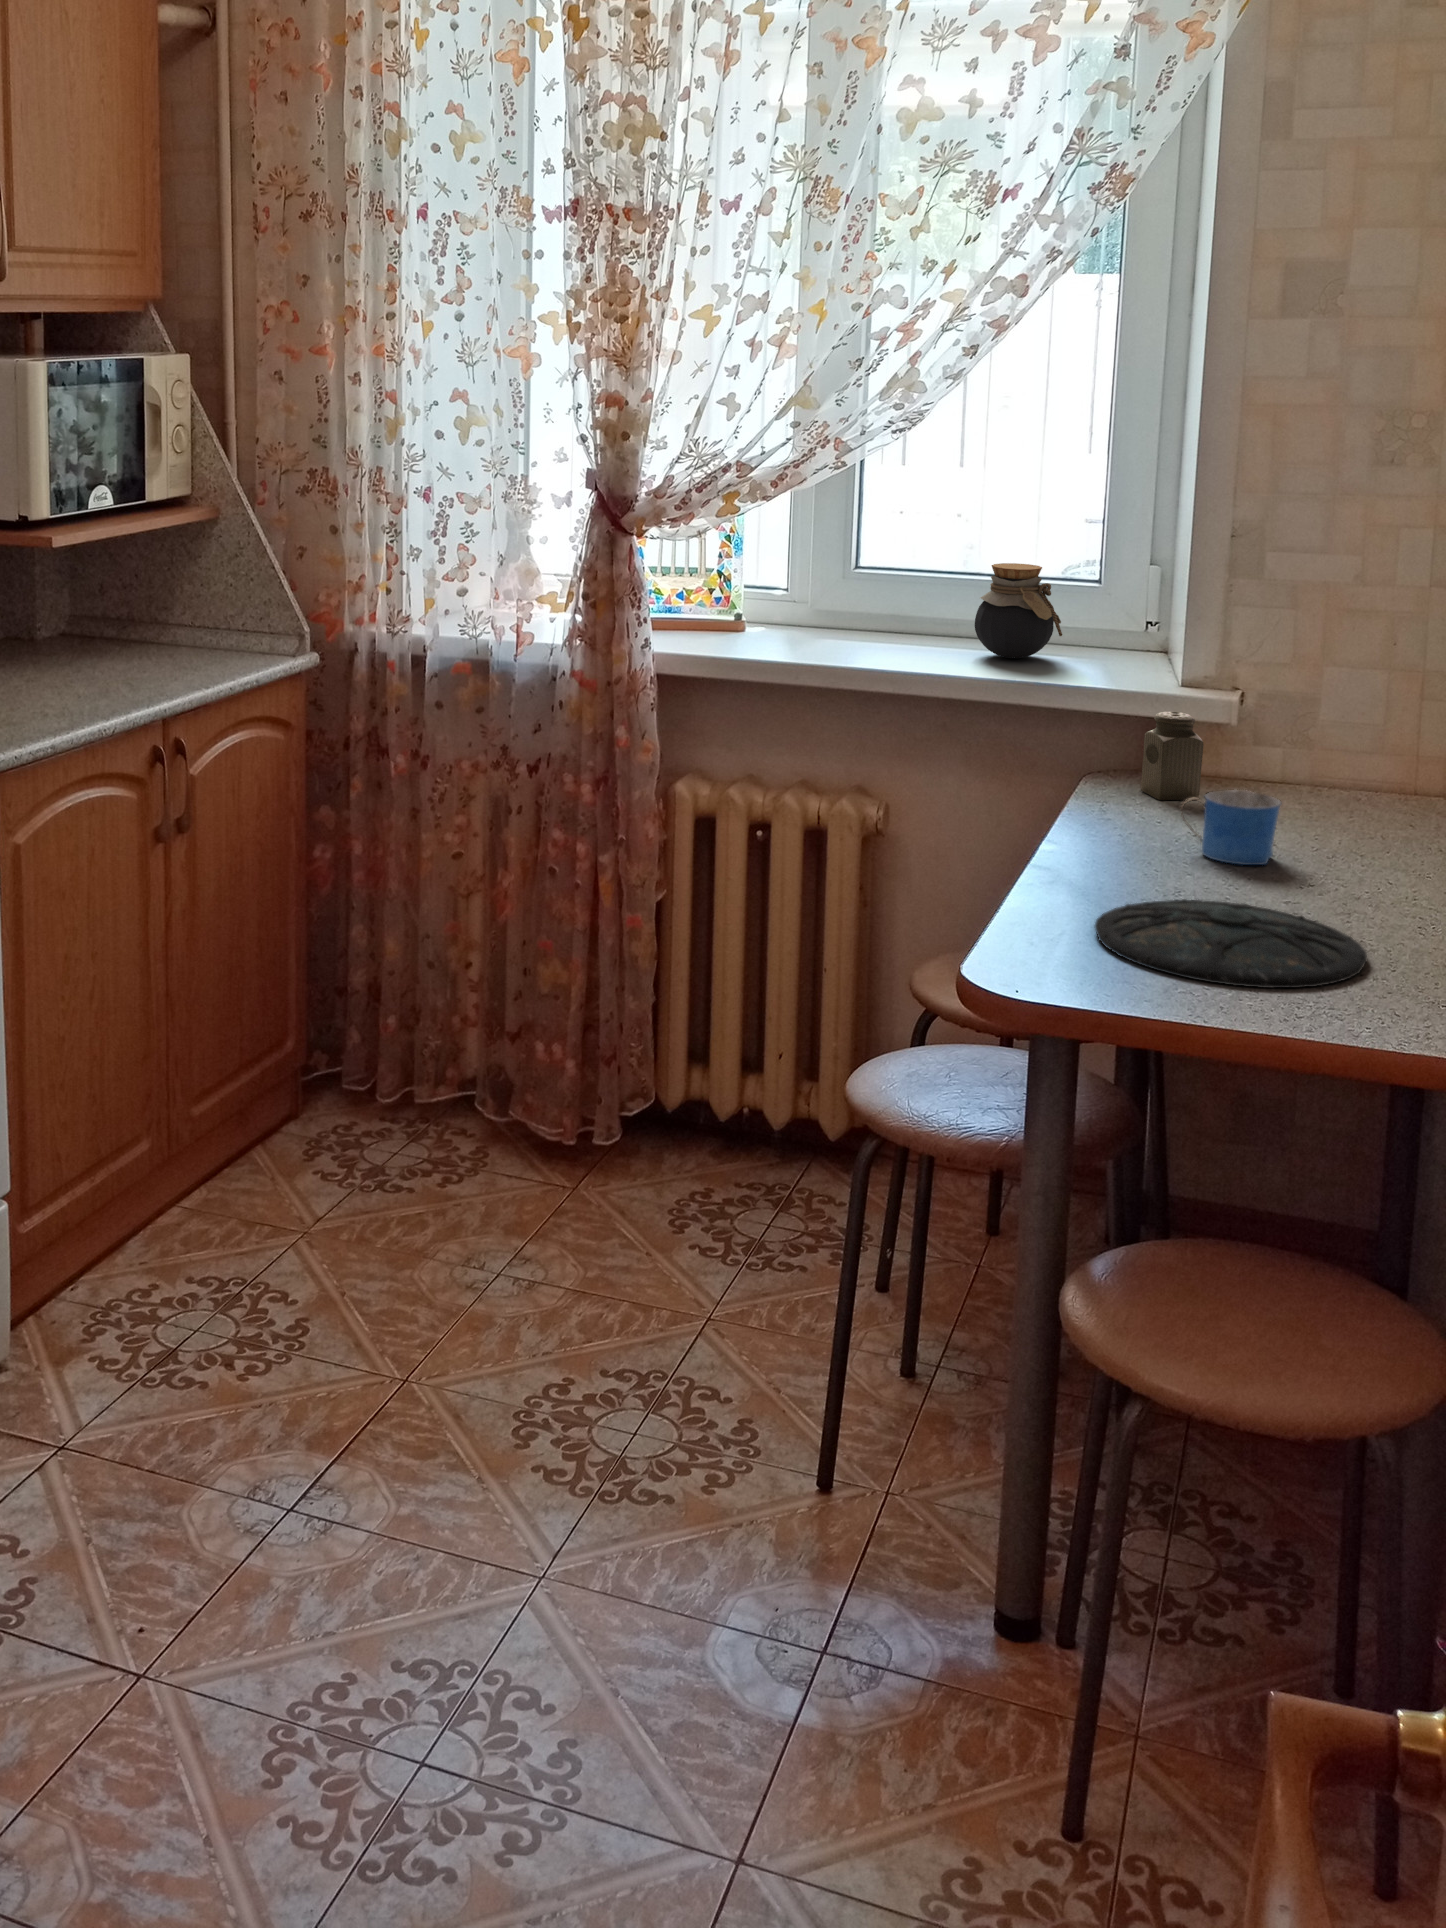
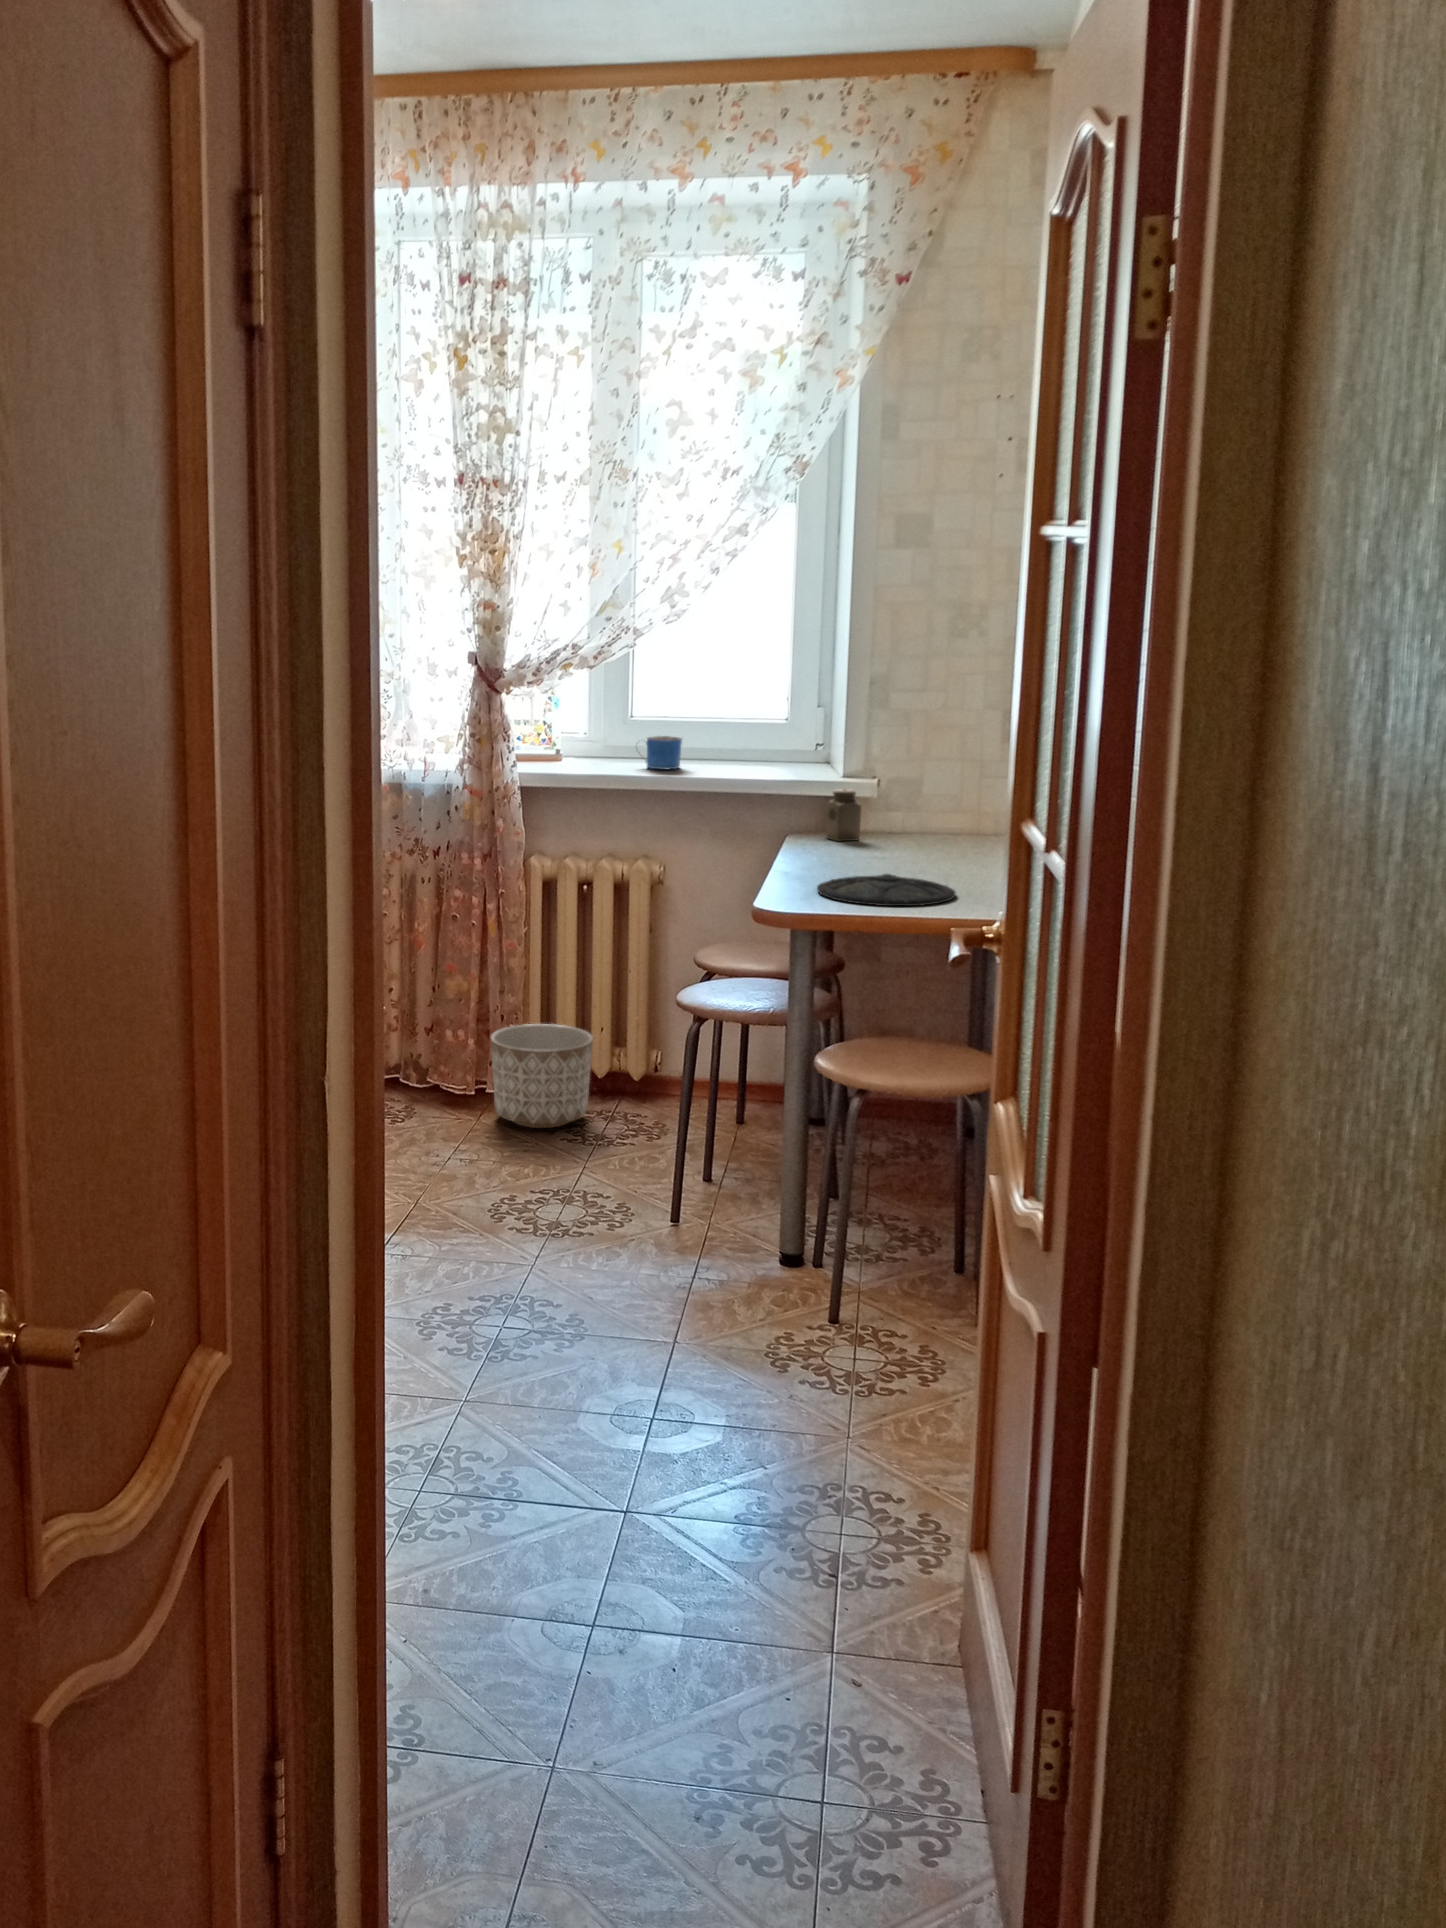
jar: present [975,563,1062,658] -> none [717,706,772,766]
mug: present [1182,790,1281,865] -> present [639,736,682,769]
planter: none [594,1038,754,1213] -> present [491,1024,593,1128]

